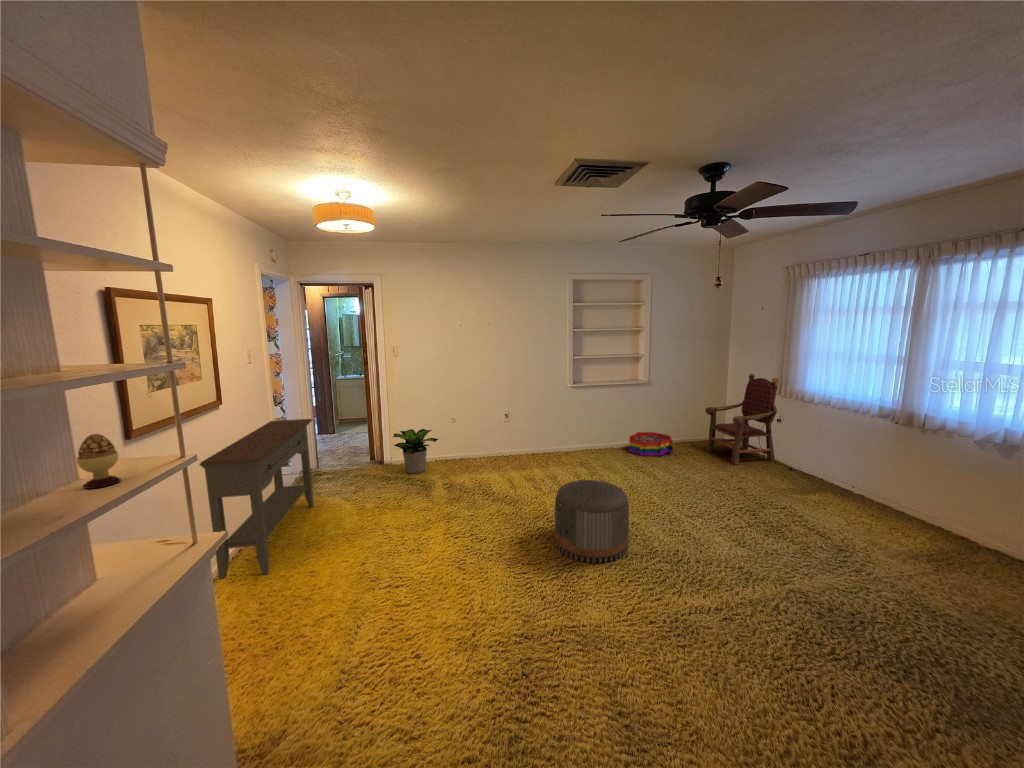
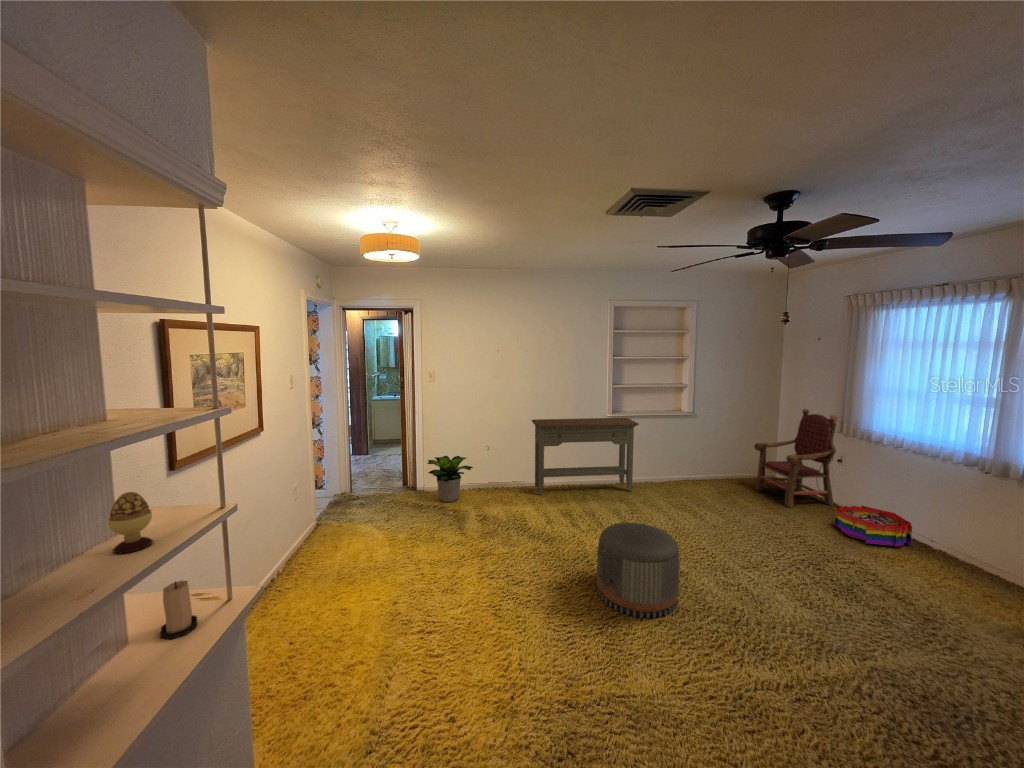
console table: present [200,419,314,579] -> present [532,418,639,495]
storage bin: present [629,432,673,456] -> present [835,505,912,547]
candle: none [133,518,168,569] -> present [160,581,197,639]

